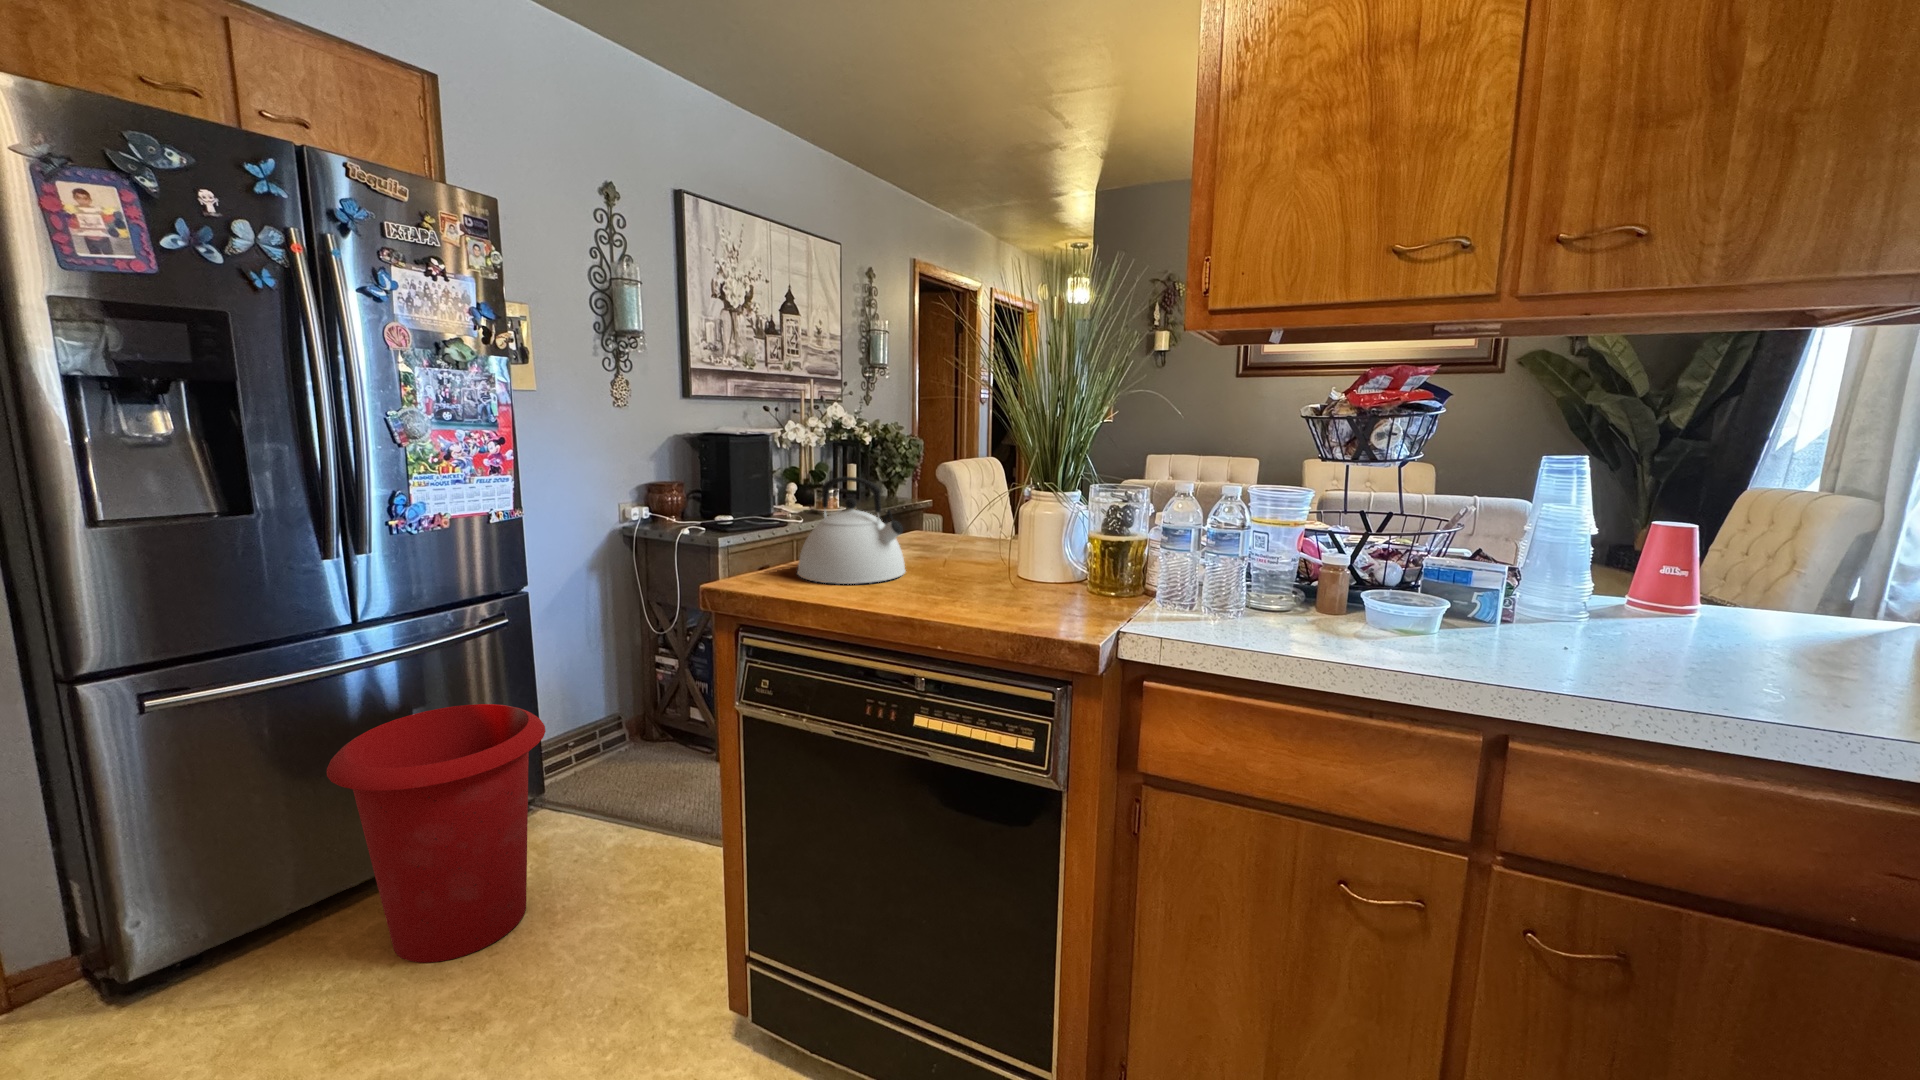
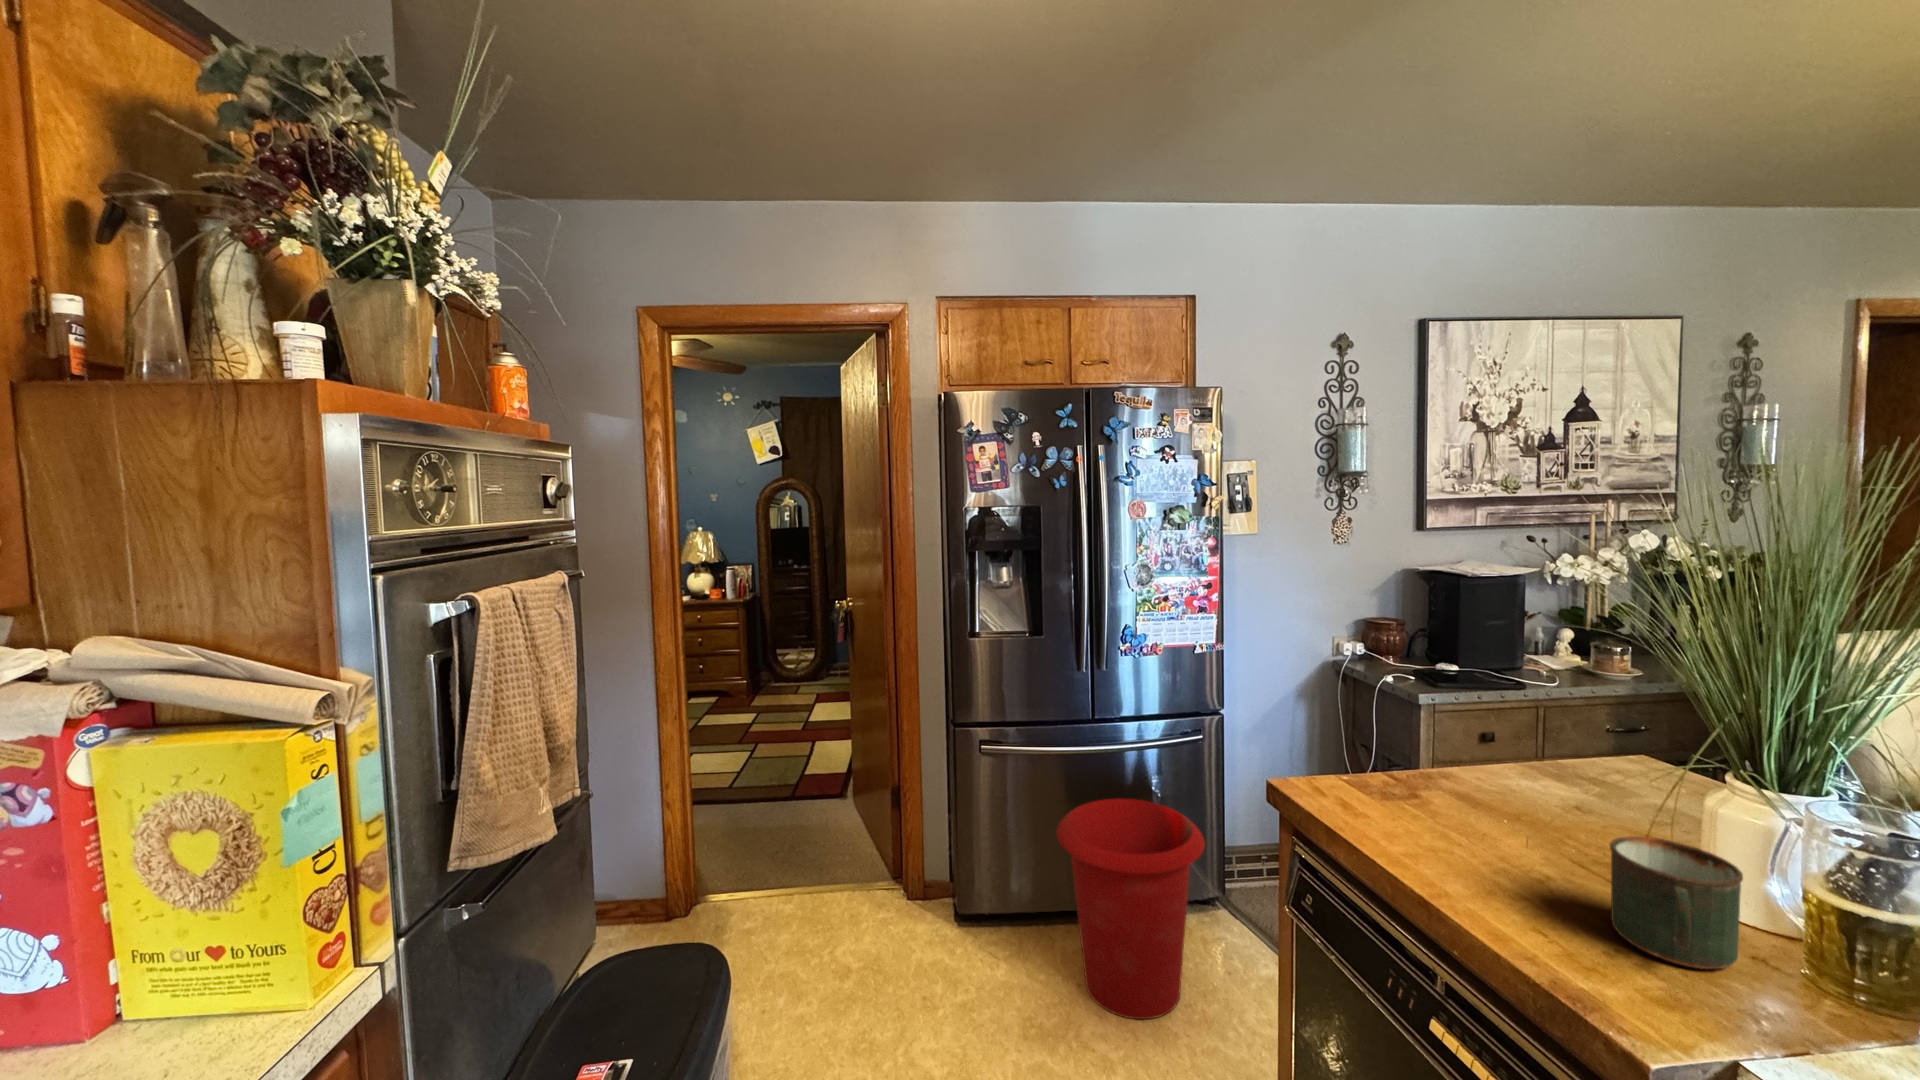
kettle: present [797,477,906,584] -> none [1404,701,1575,858]
mug: none [949,533,1009,599] -> present [1610,836,1743,969]

